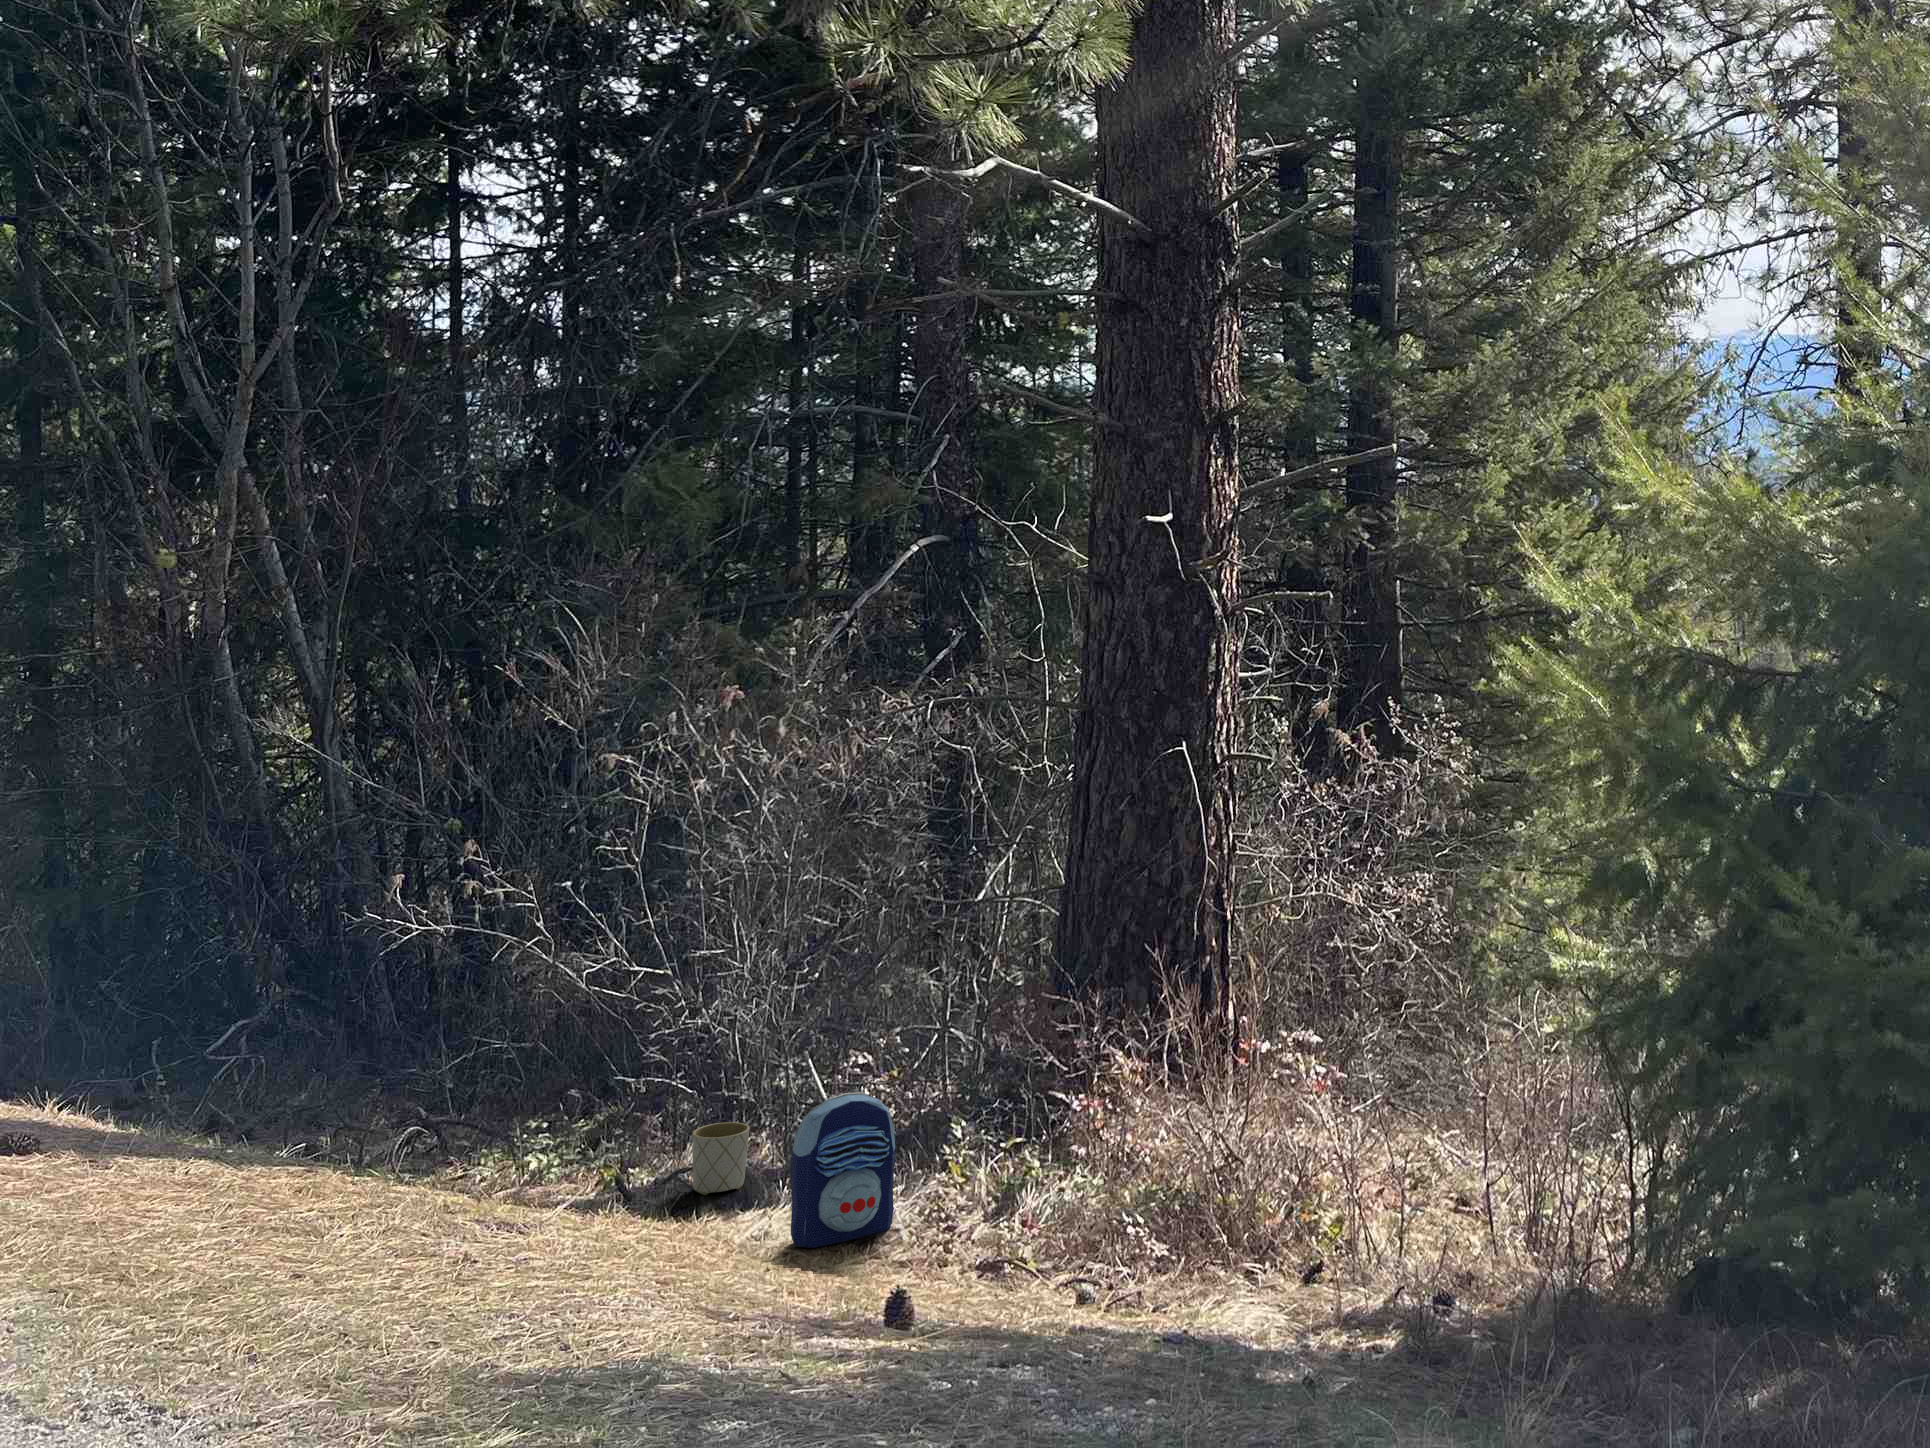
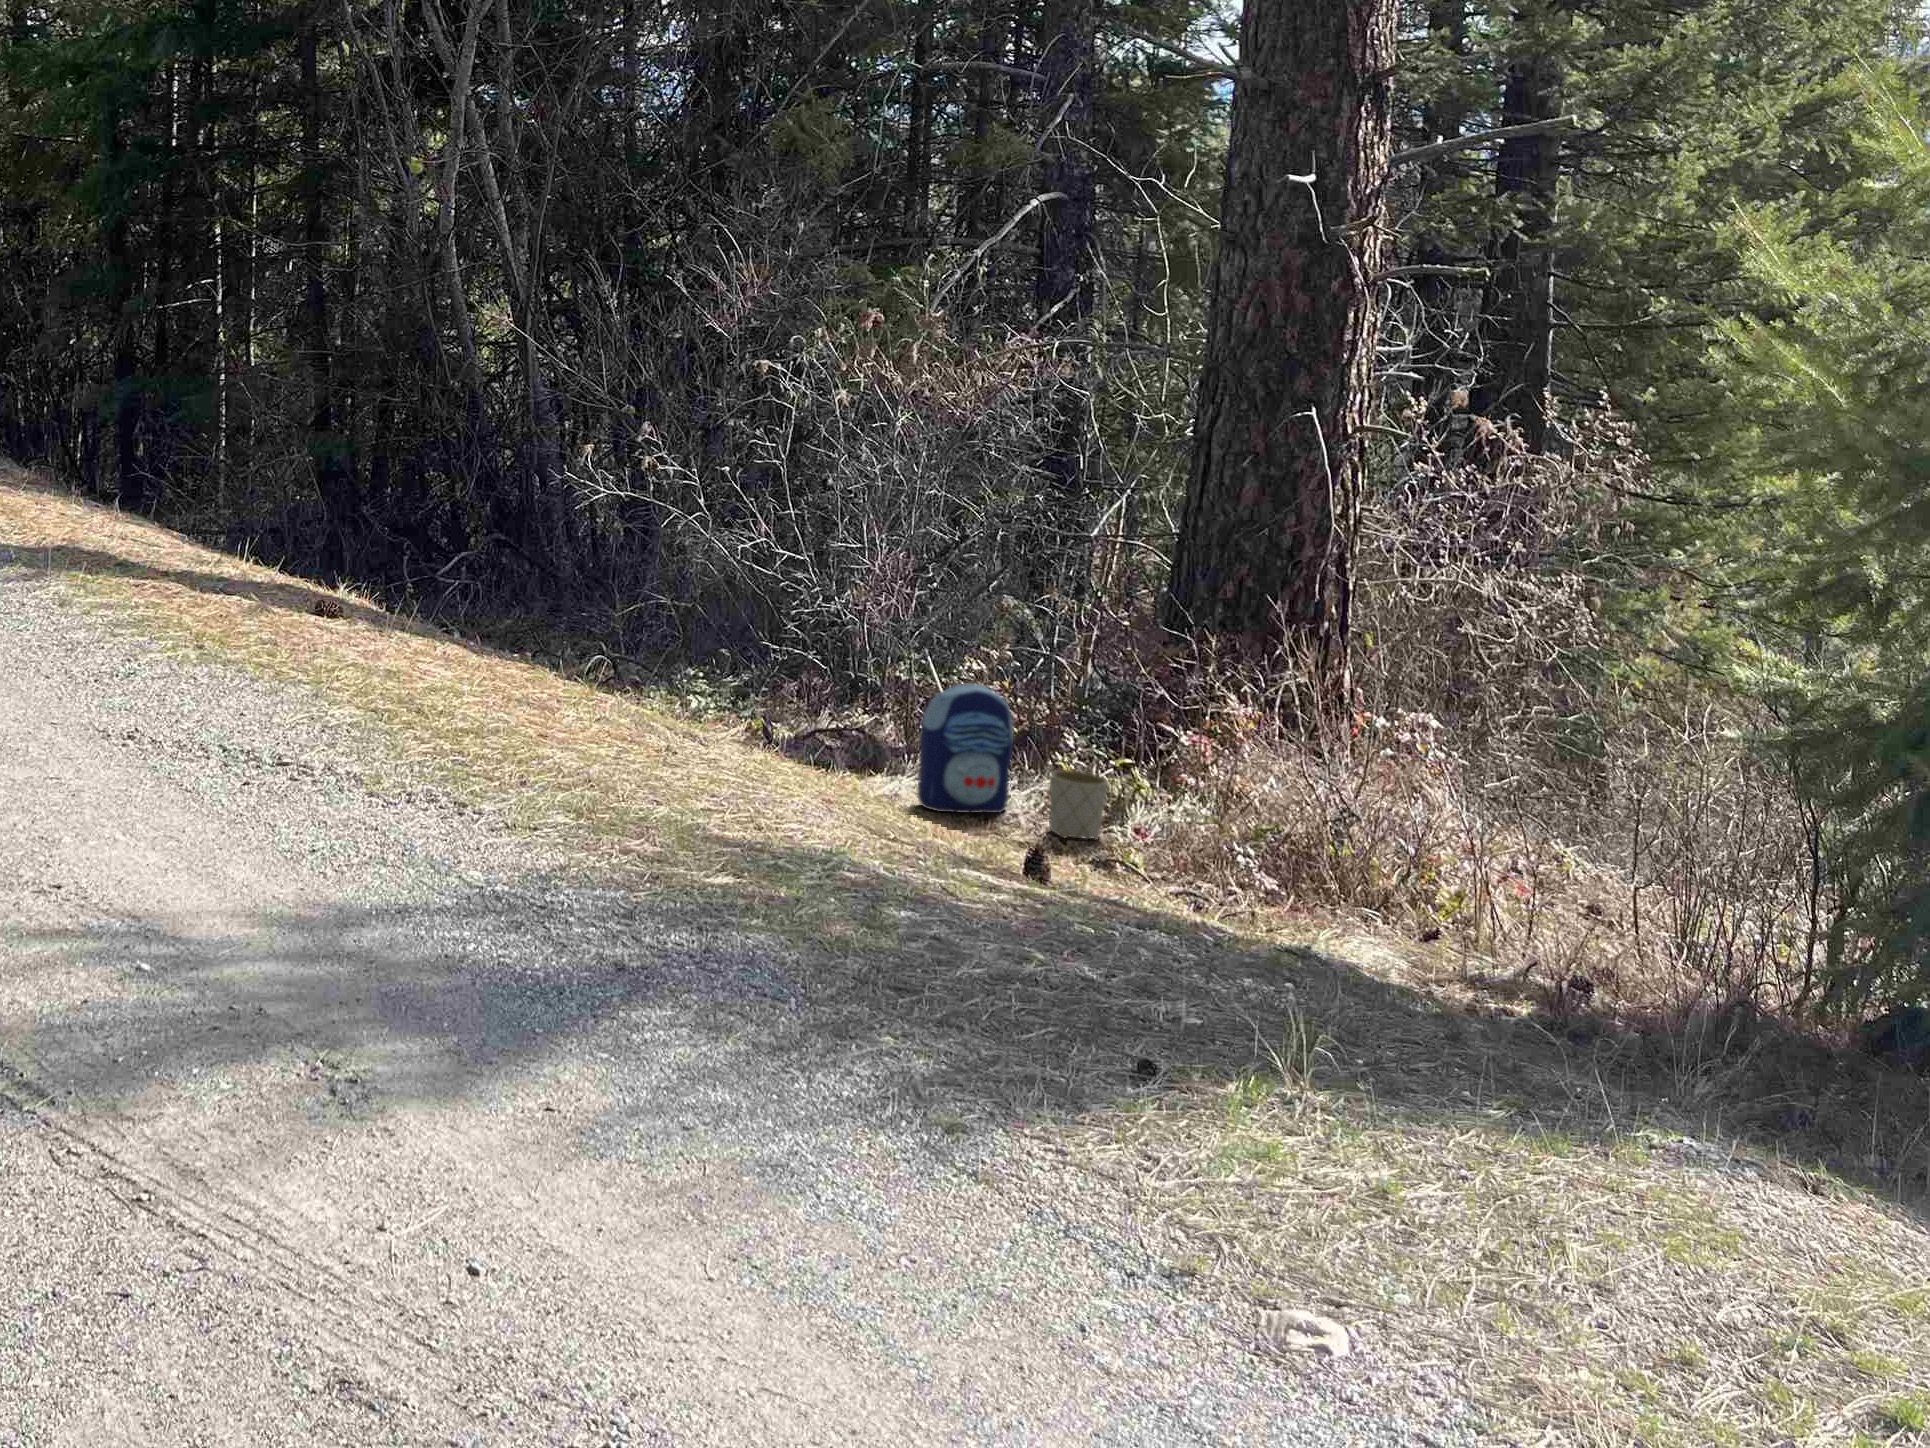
planter: present [692,1122,750,1195] -> present [1049,770,1108,840]

